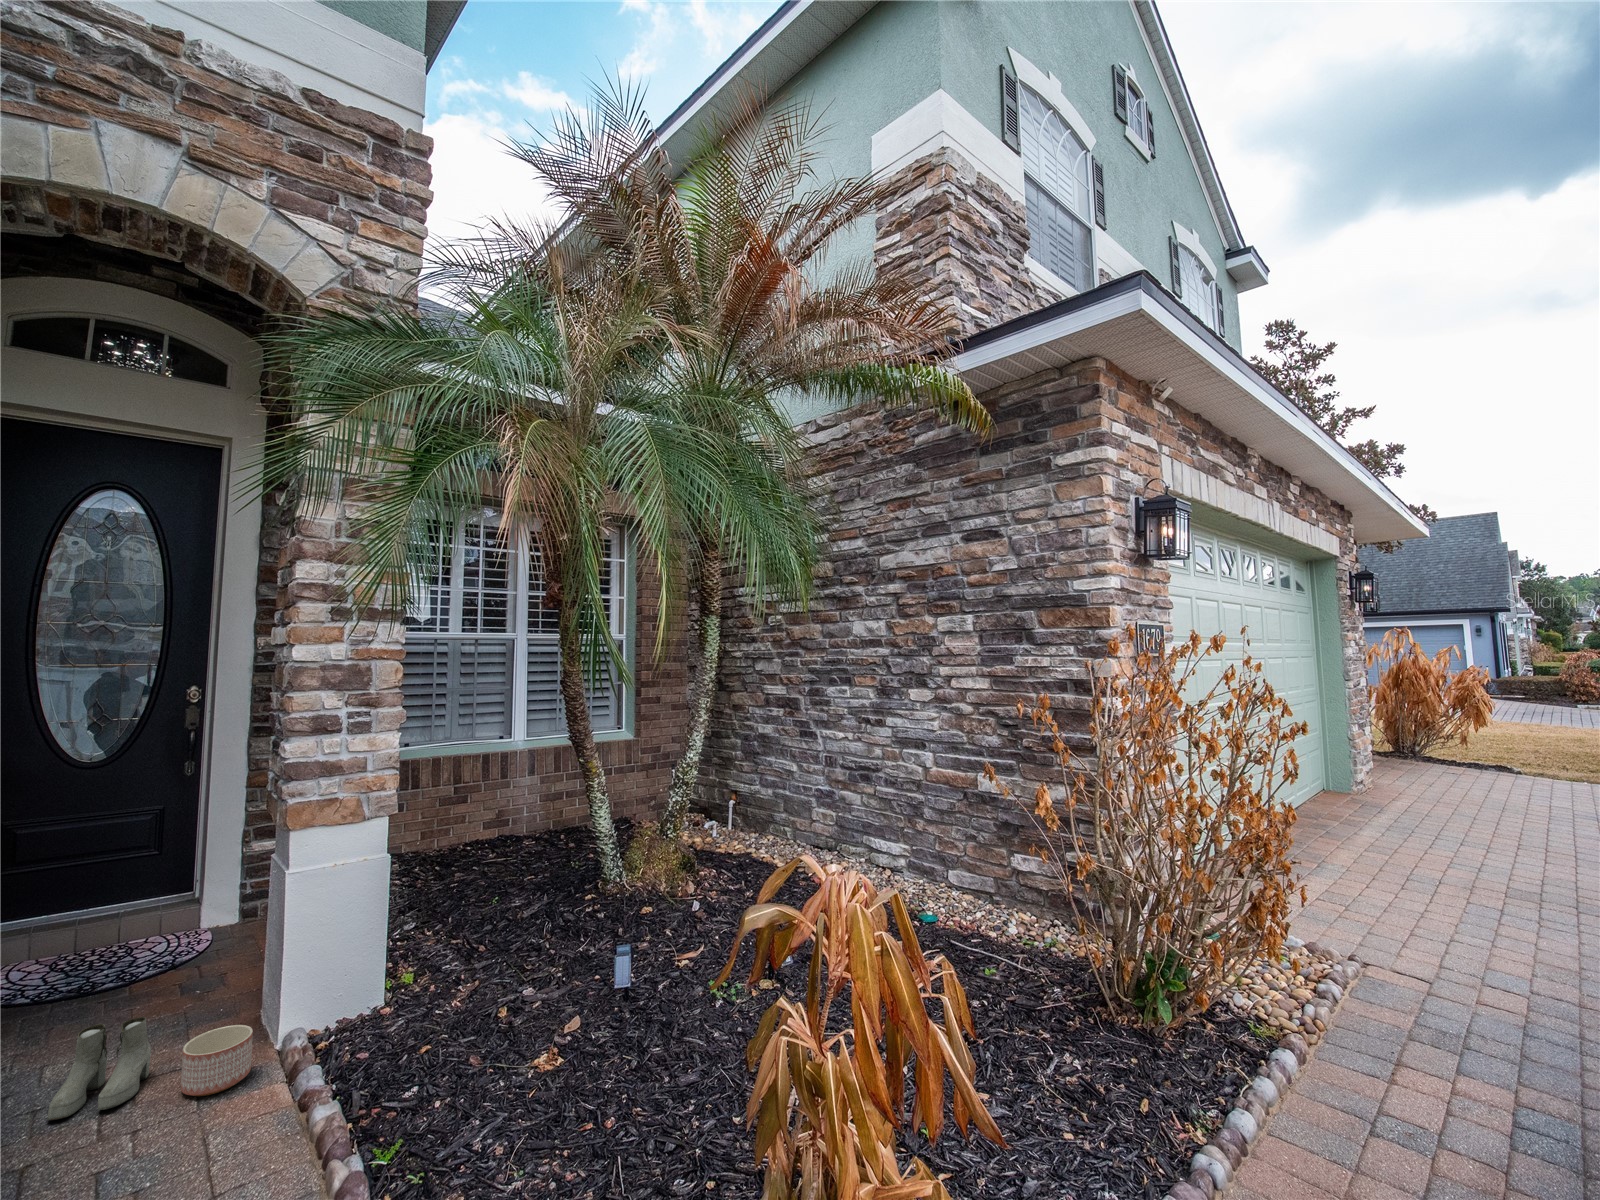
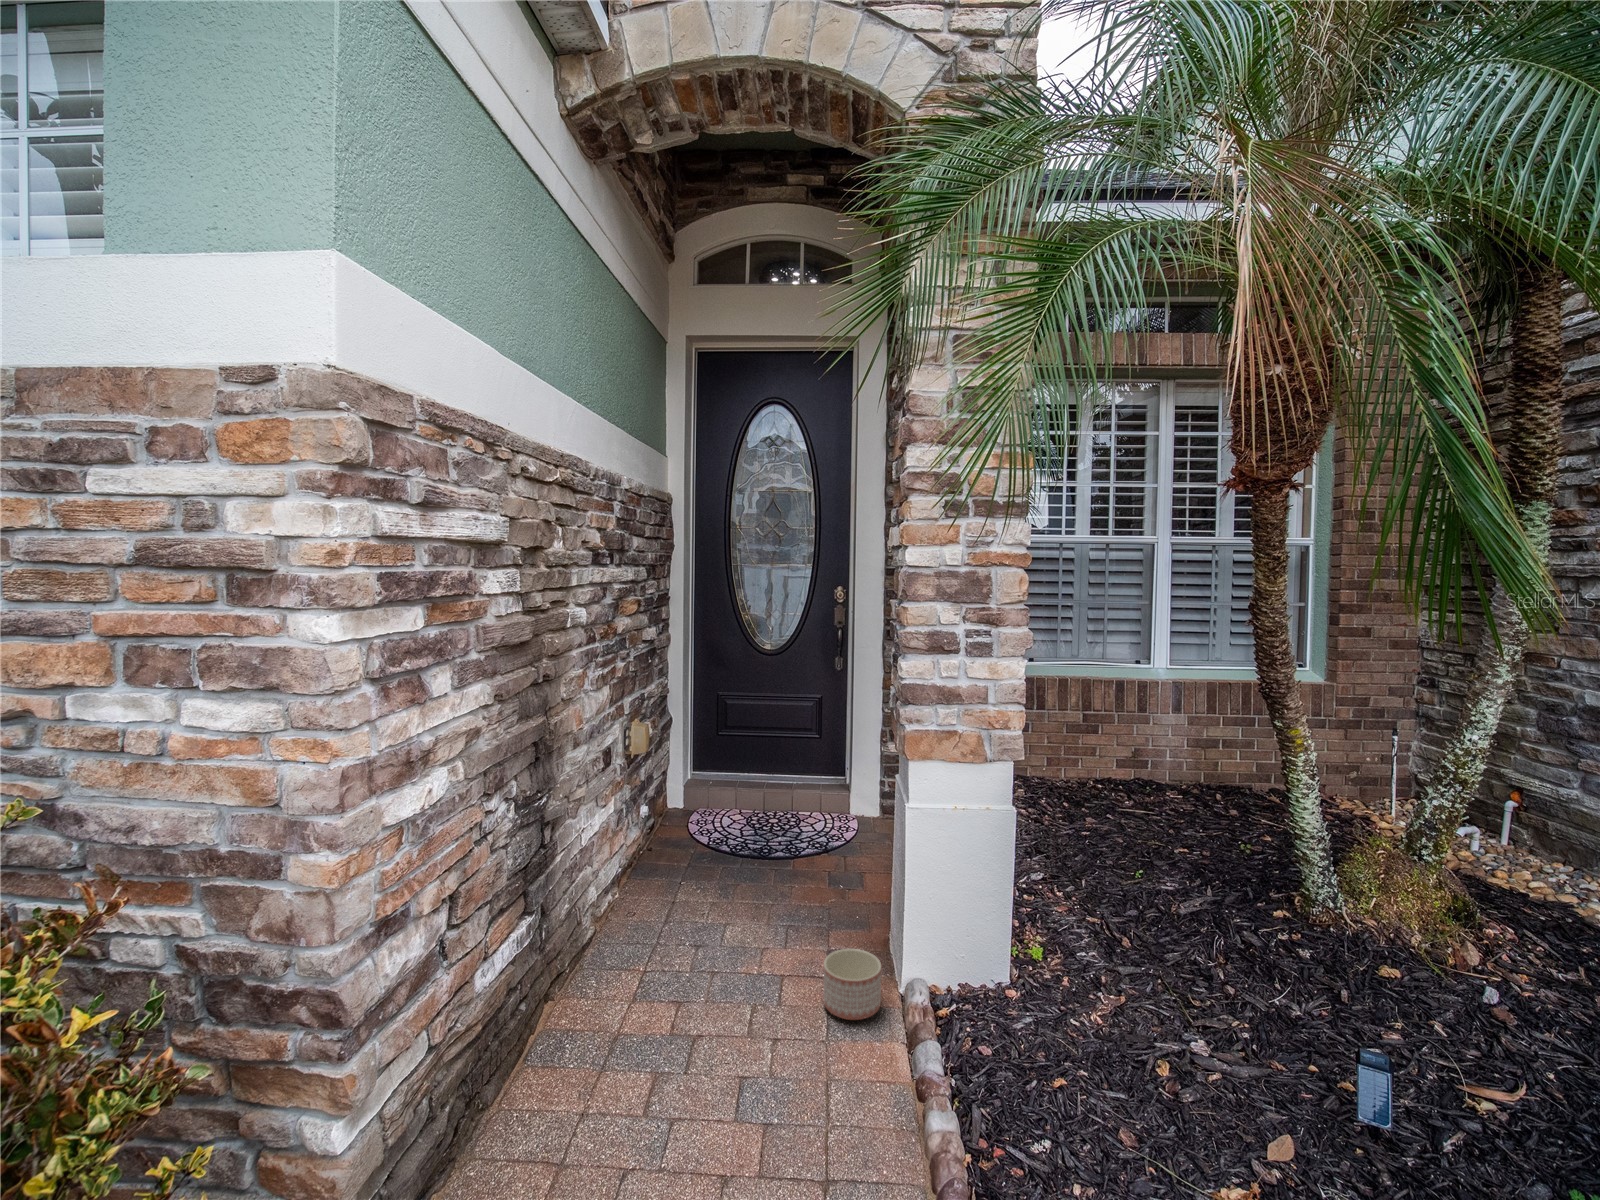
boots: present [47,1017,151,1121] -> none [732,906,804,994]

